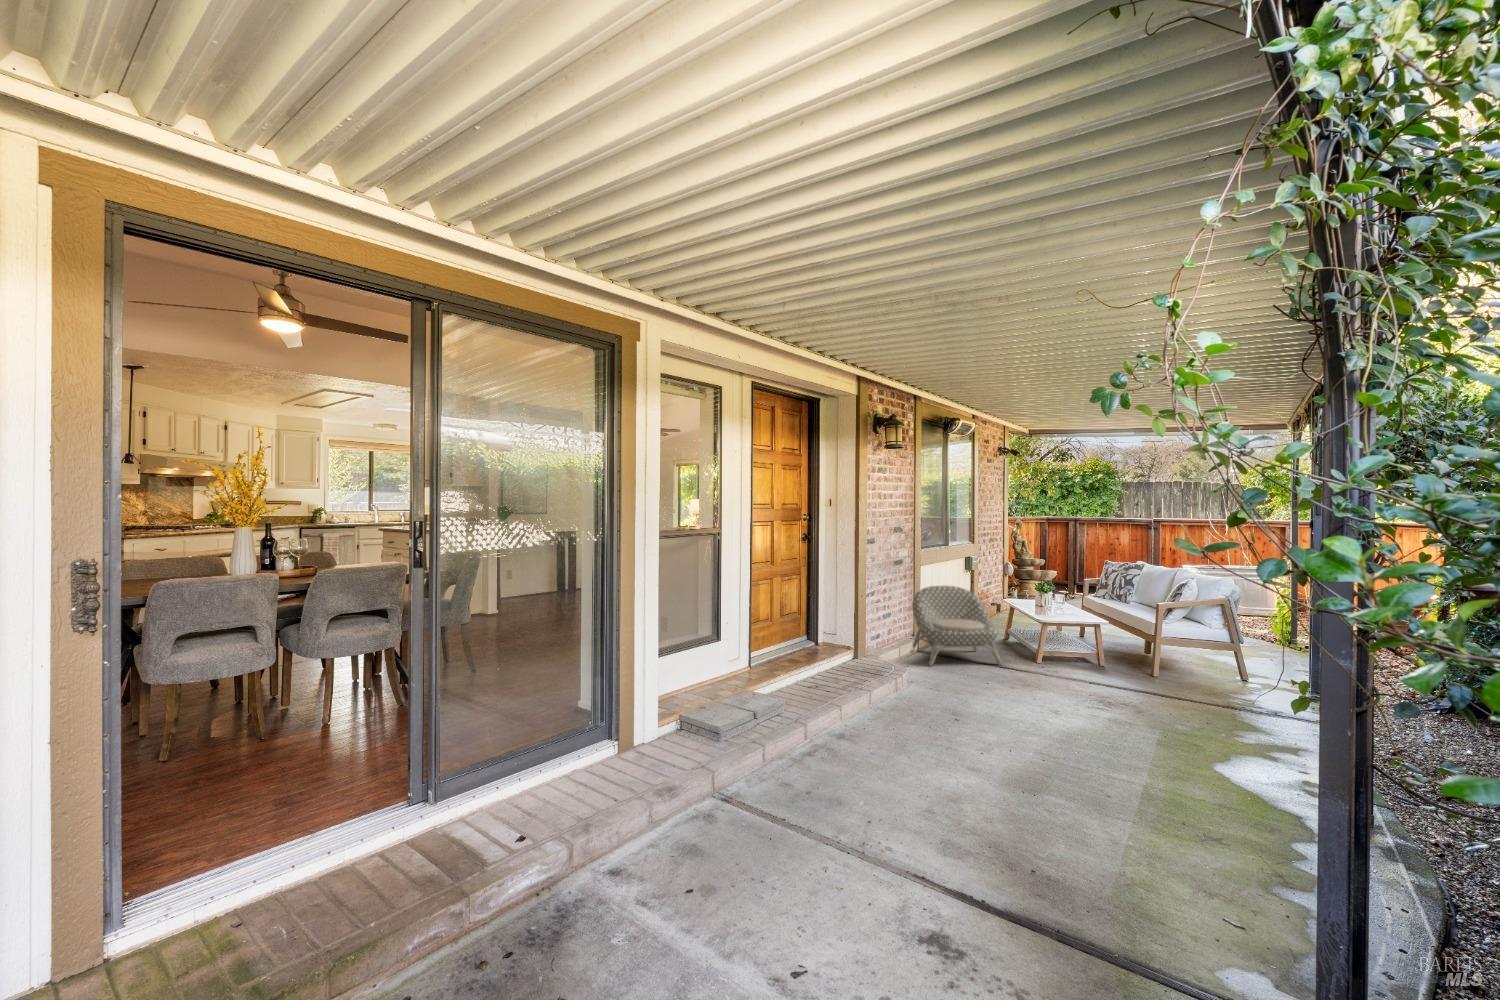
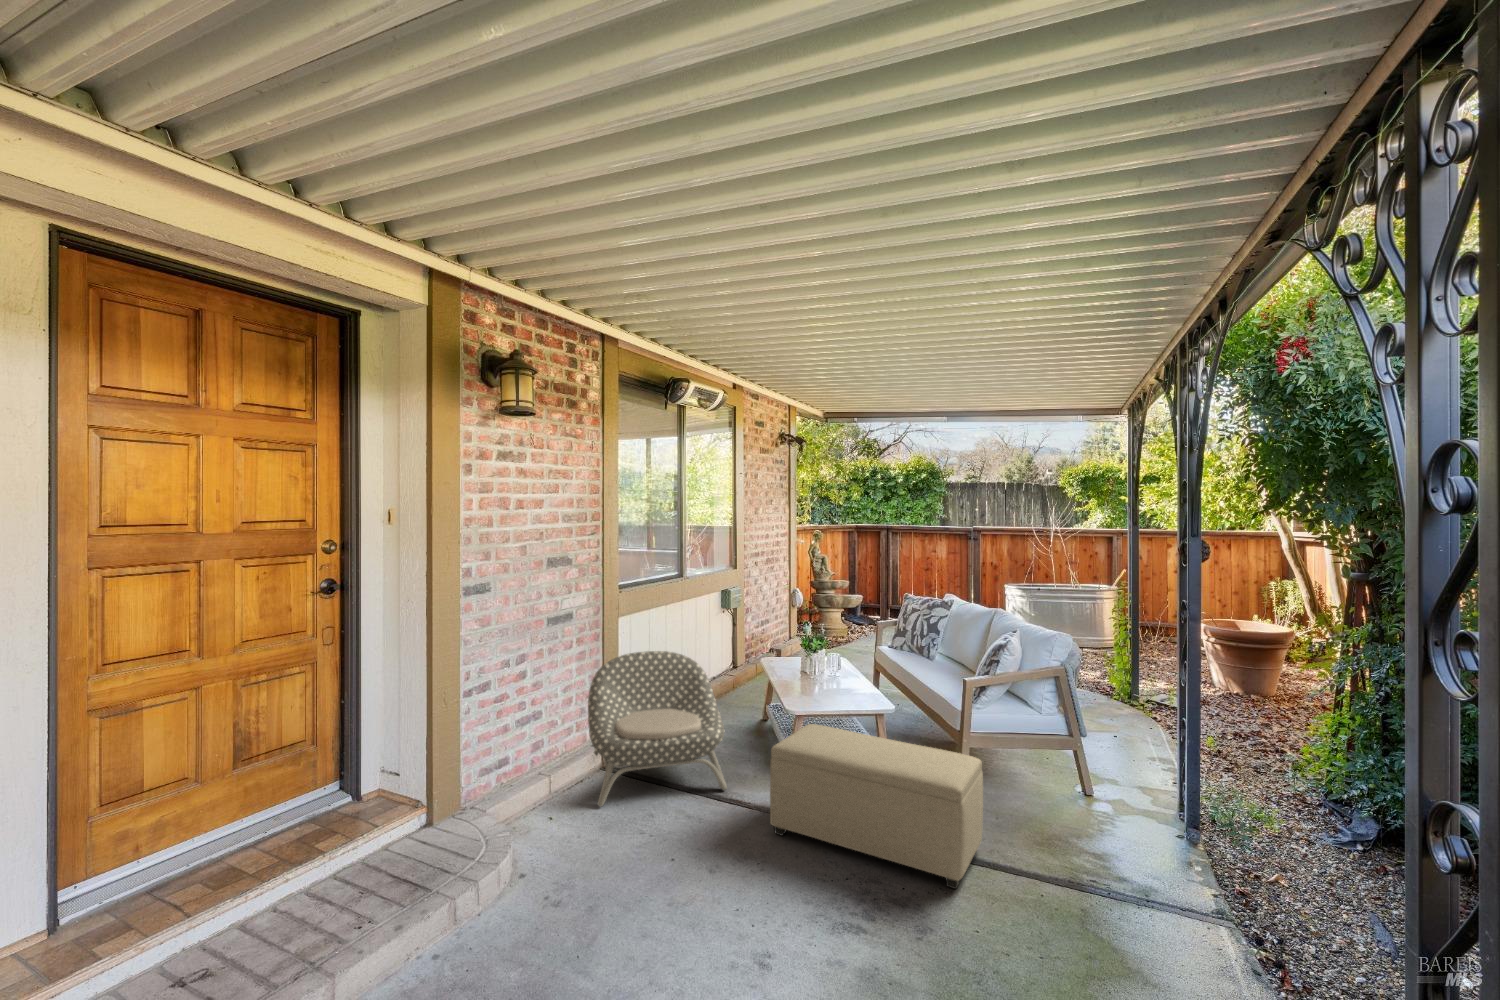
ottoman: none [1039,625,1174,704] -> present [770,724,983,889]

